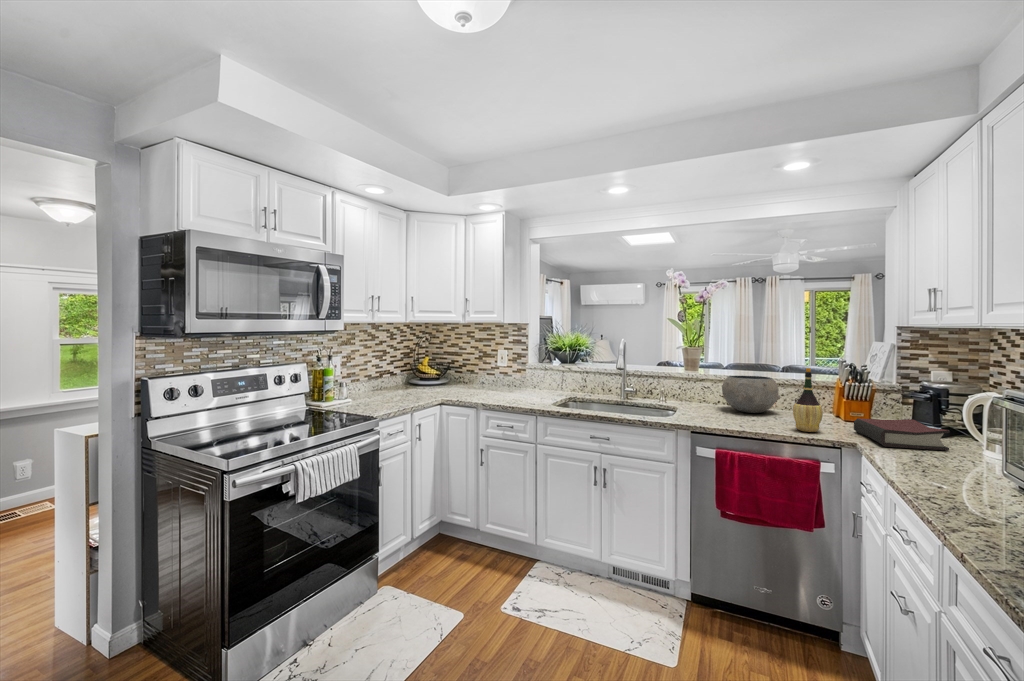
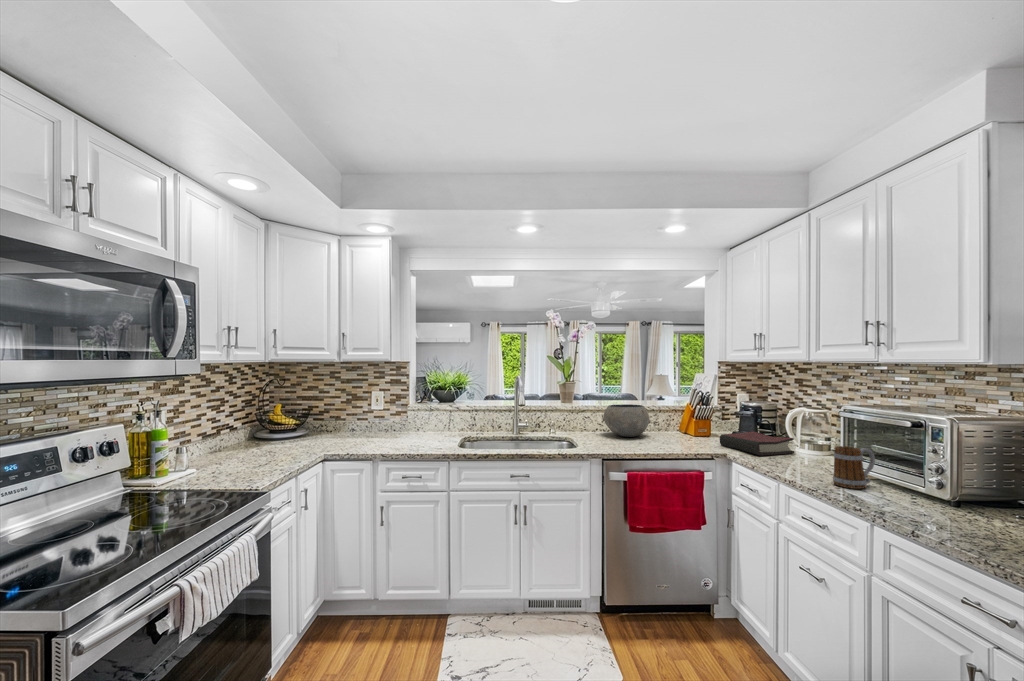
wine bottle: present [793,368,823,432] -> none [681,396,704,449]
mug: none [921,437,989,492] -> present [833,446,875,489]

